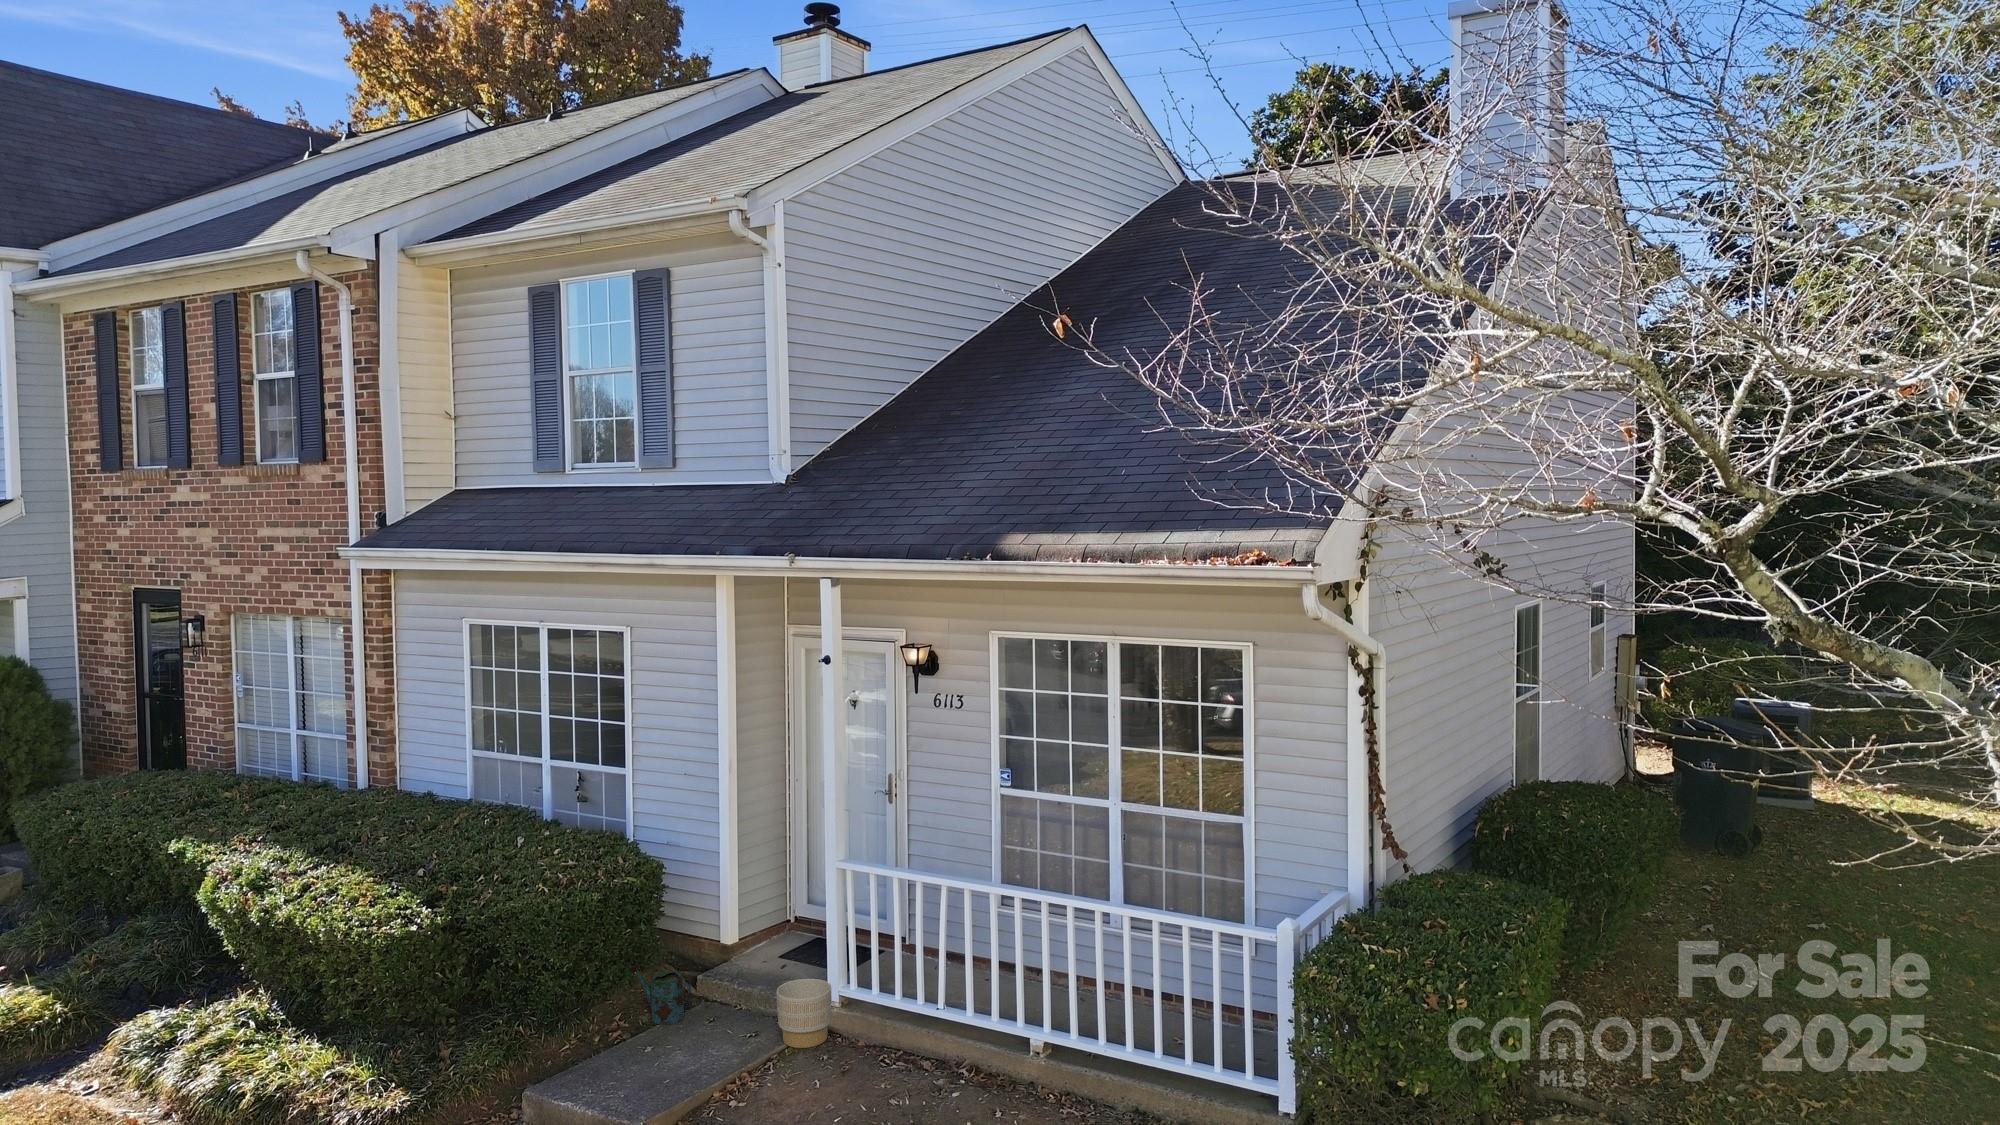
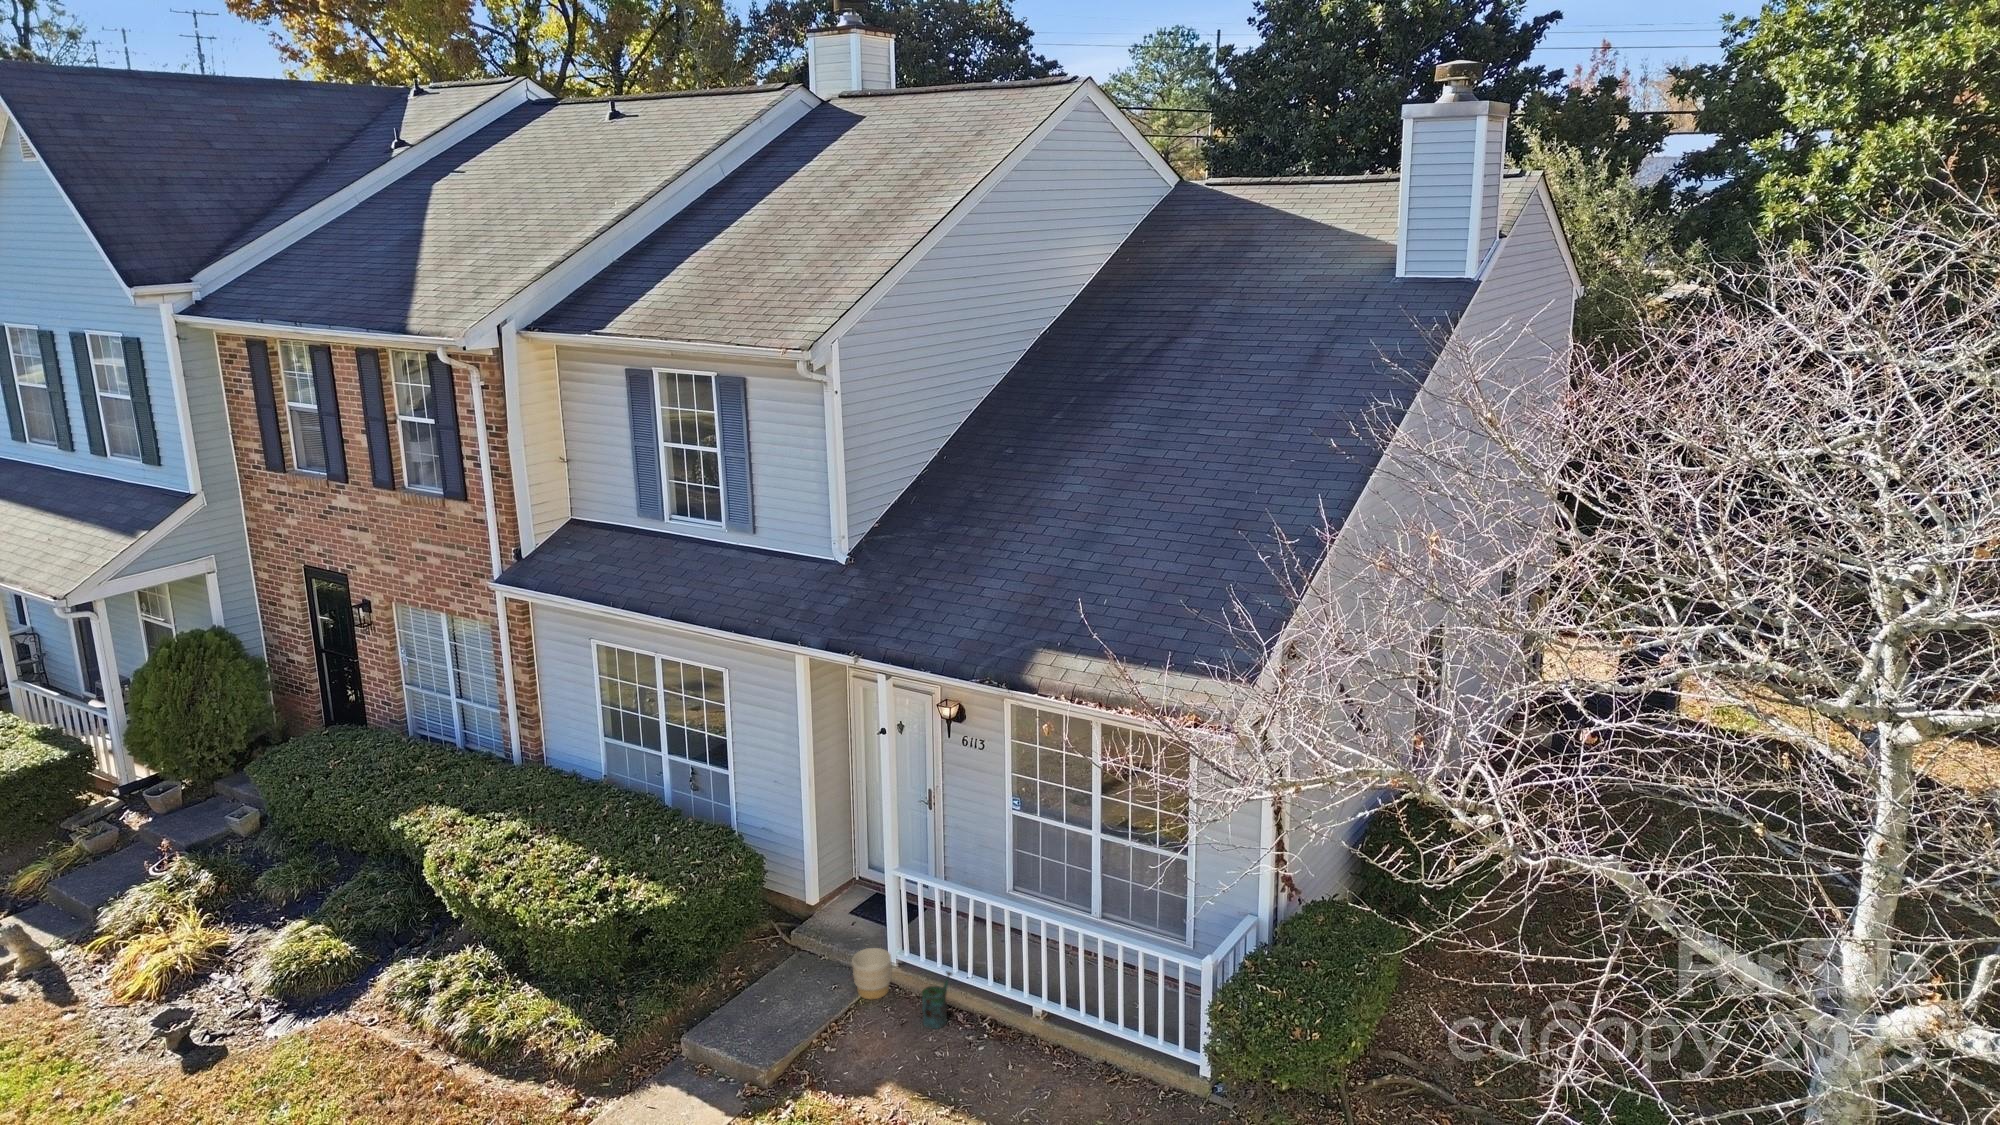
watering can: present [629,963,691,1025] -> present [922,971,952,1029]

